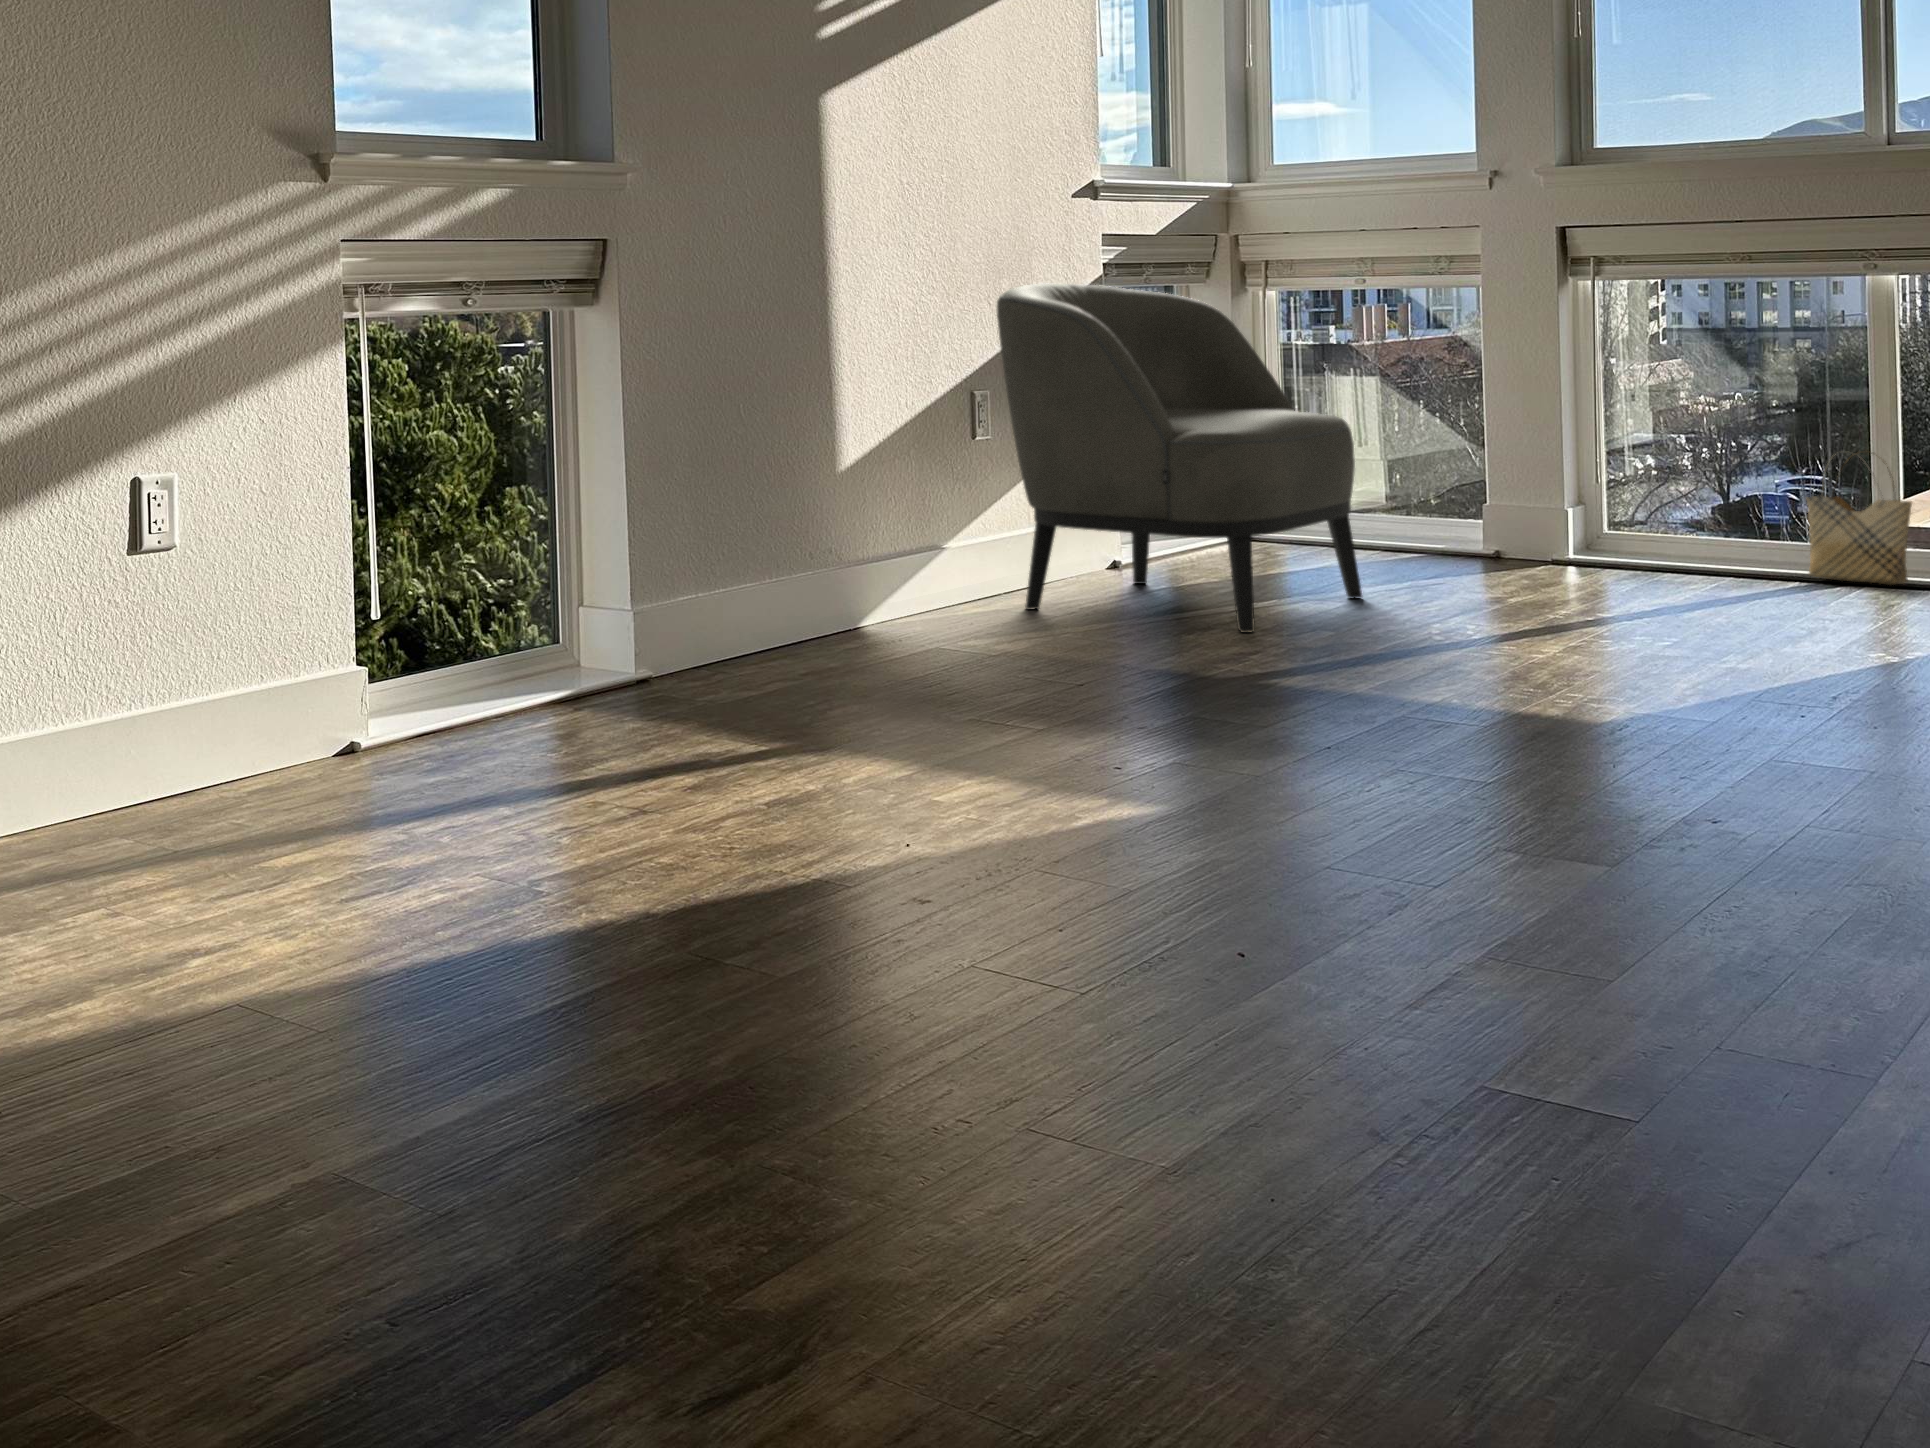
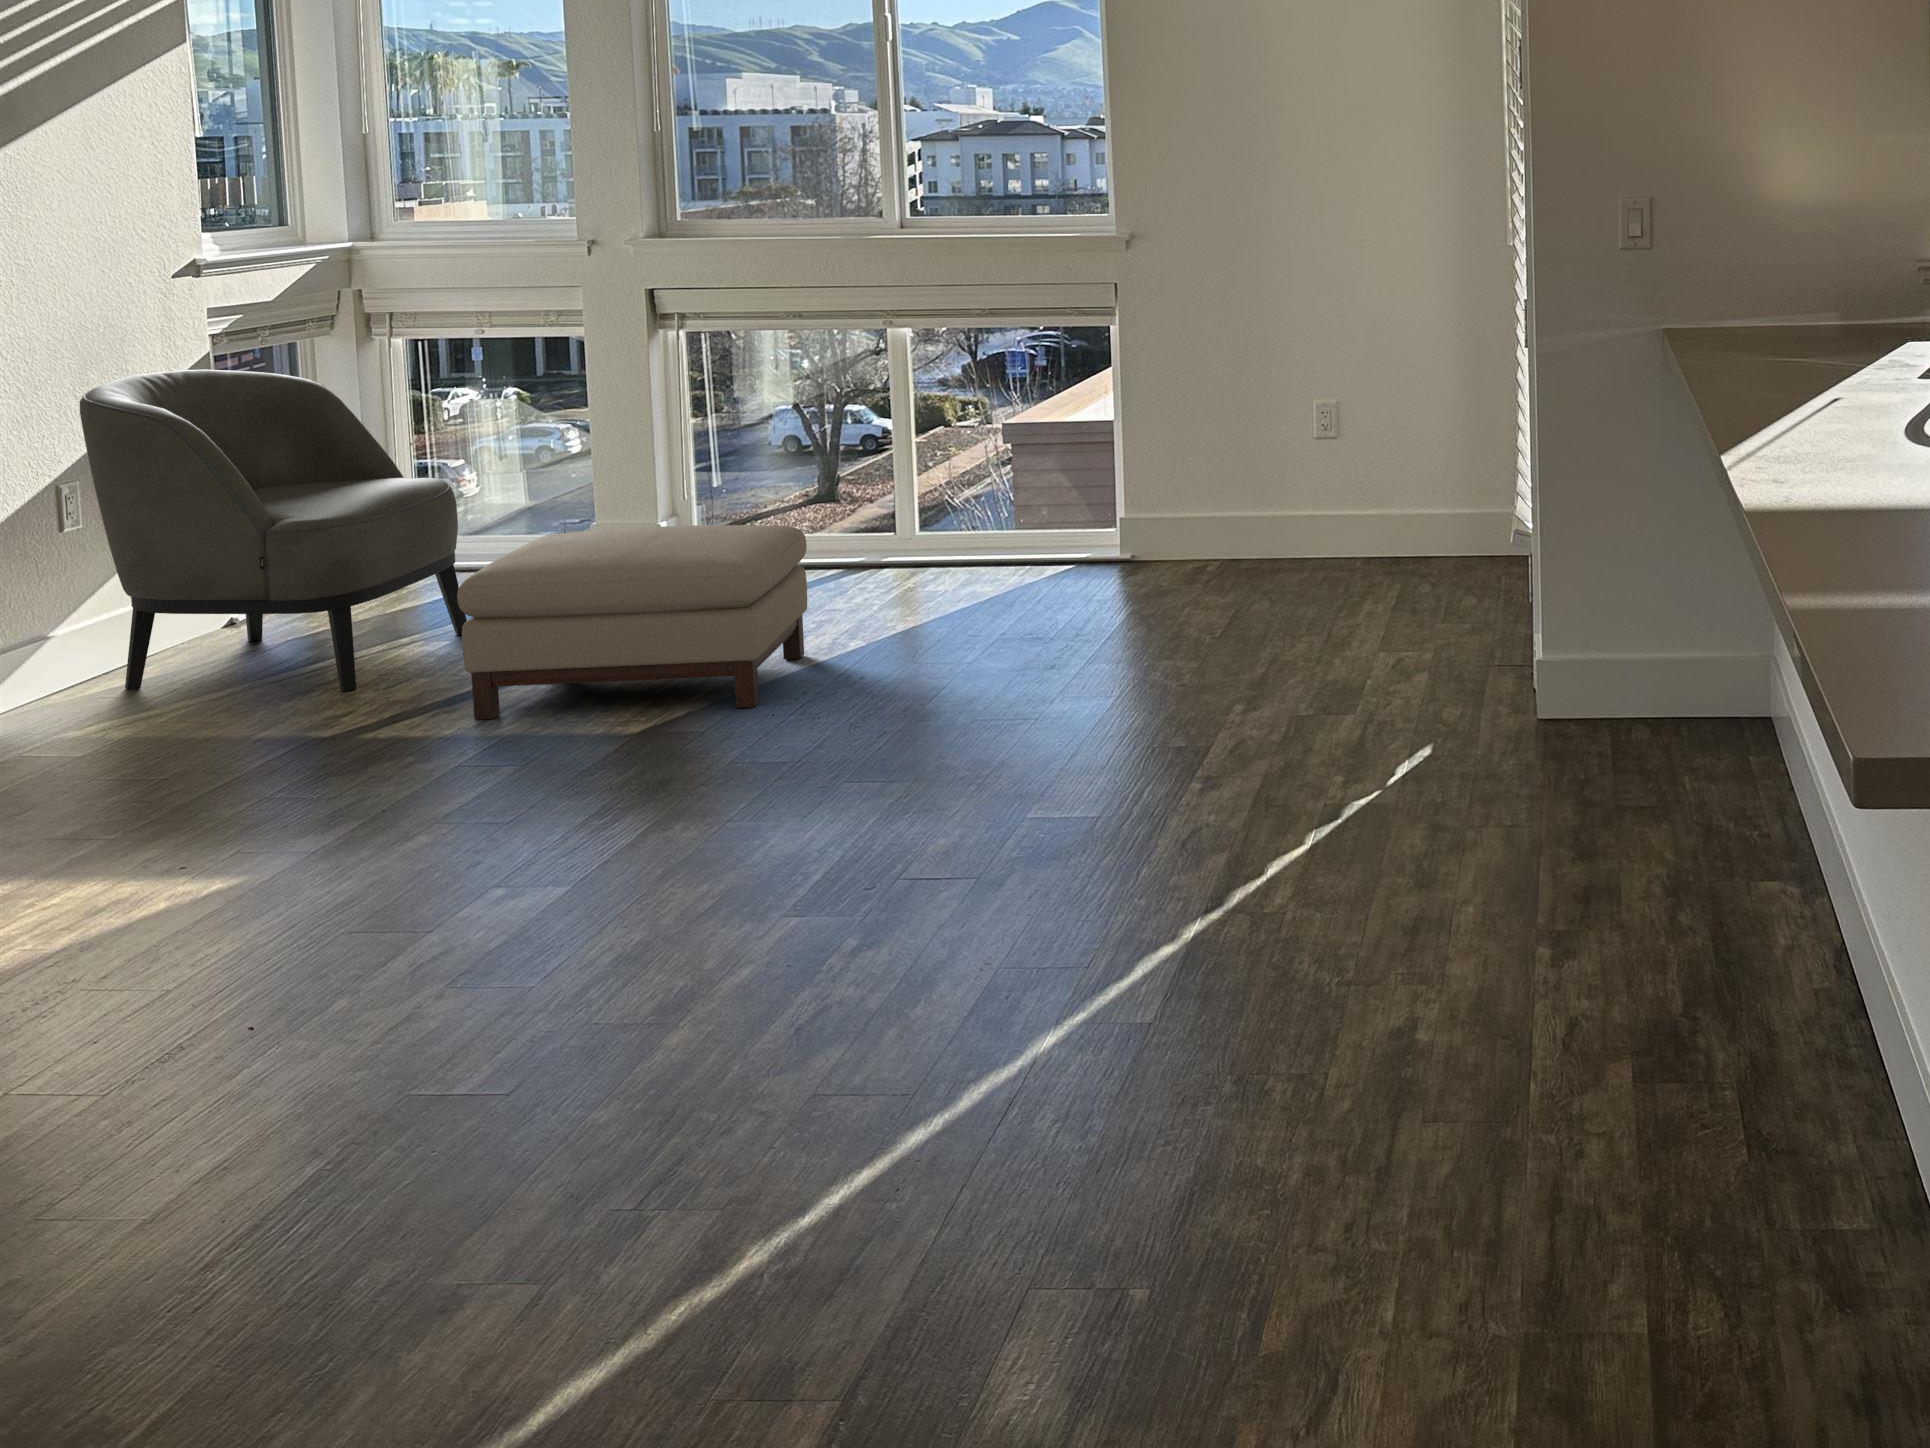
woven basket: present [1806,451,1912,585] -> none [842,463,917,566]
ottoman: none [1383,471,1808,701] -> present [457,525,807,720]

